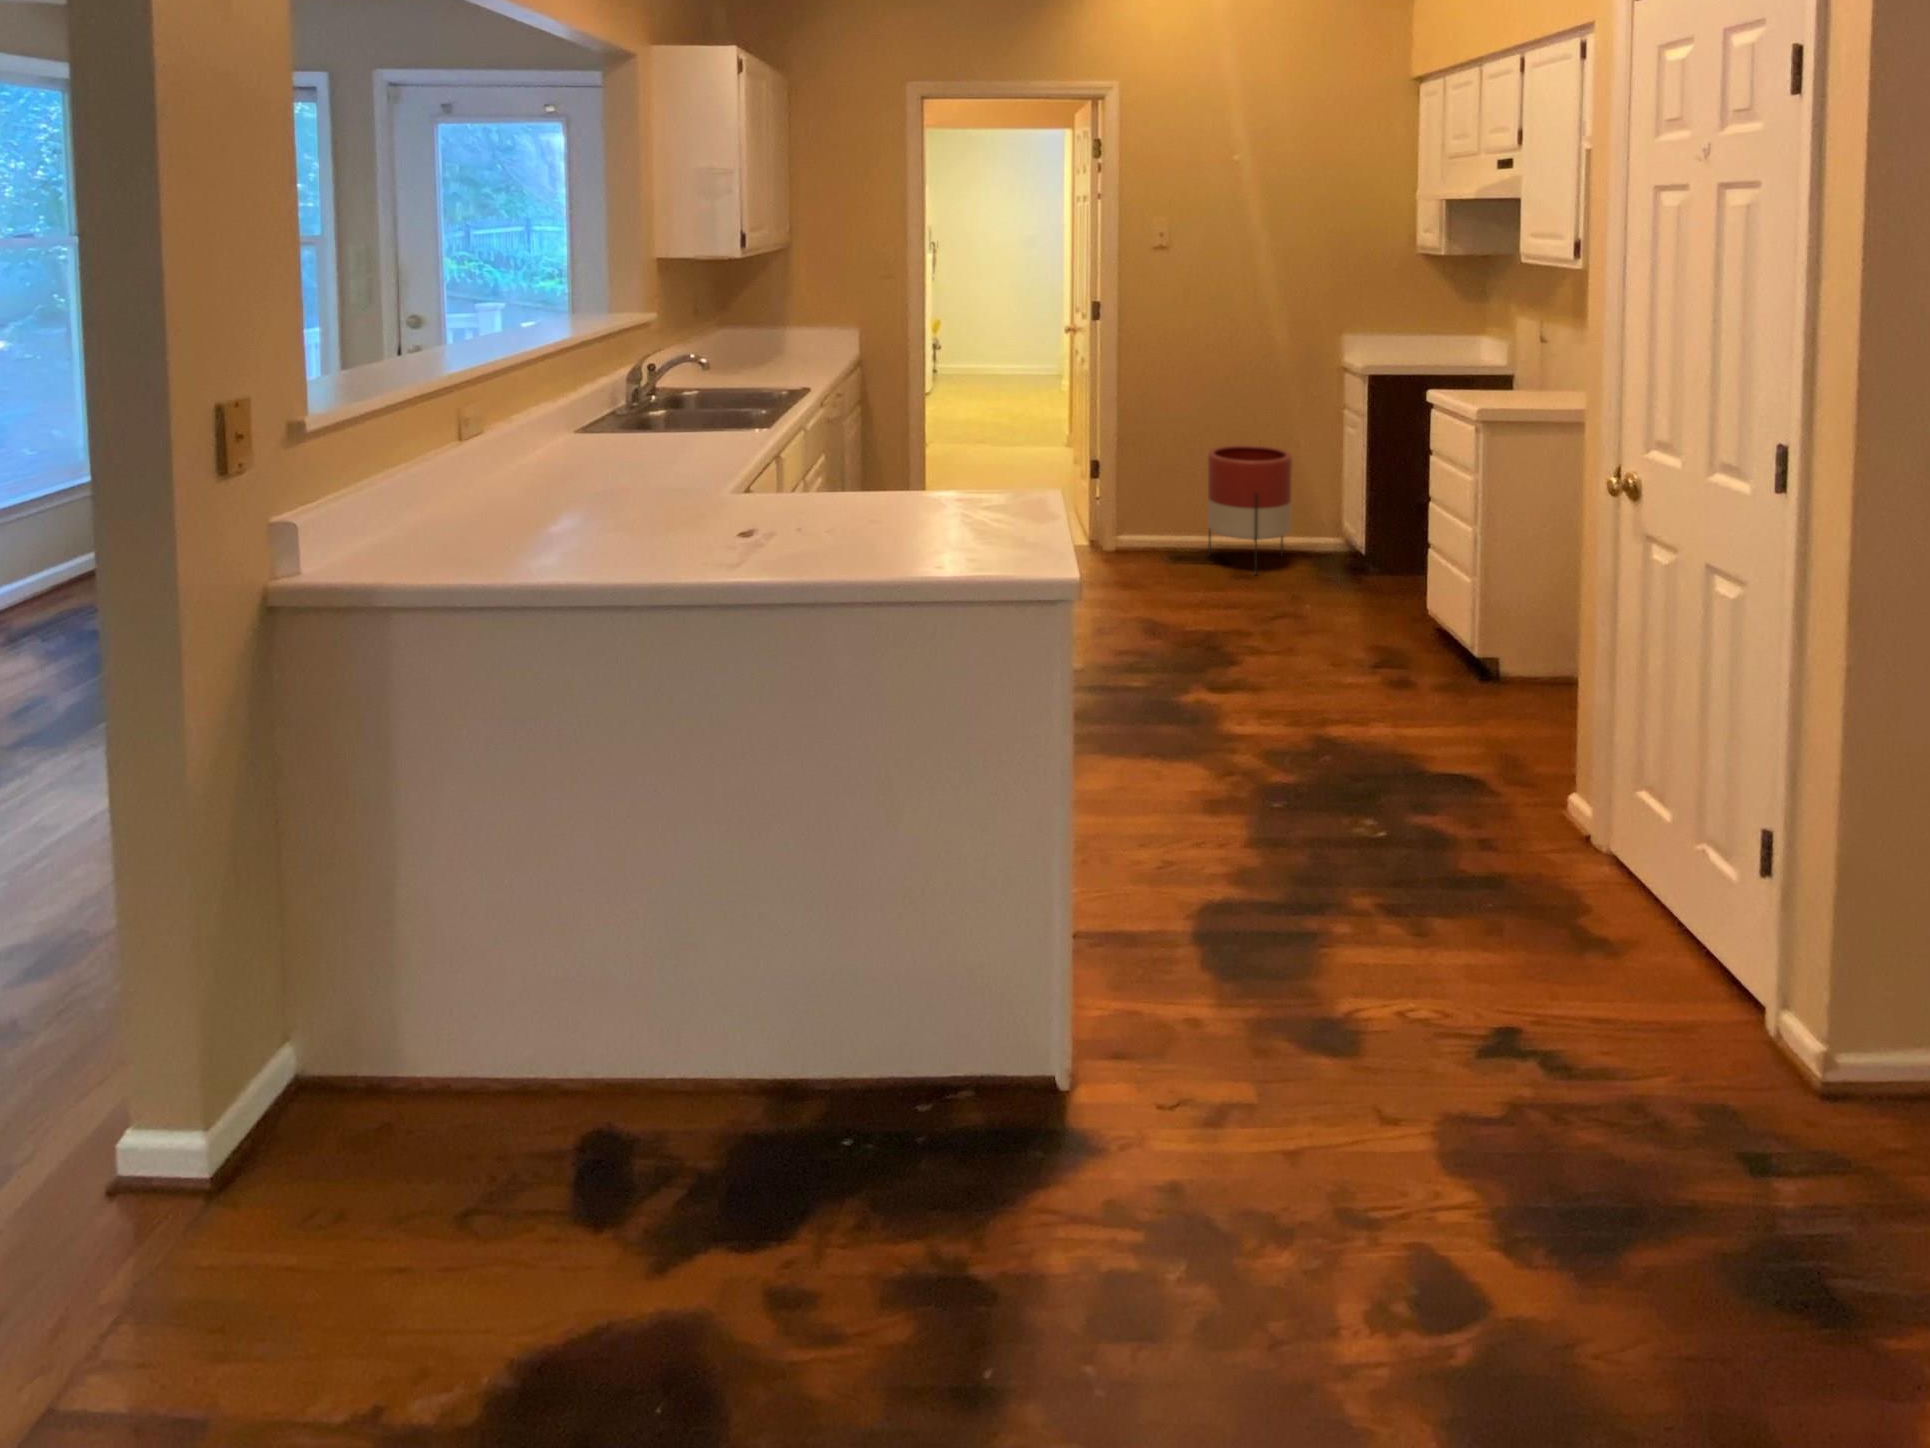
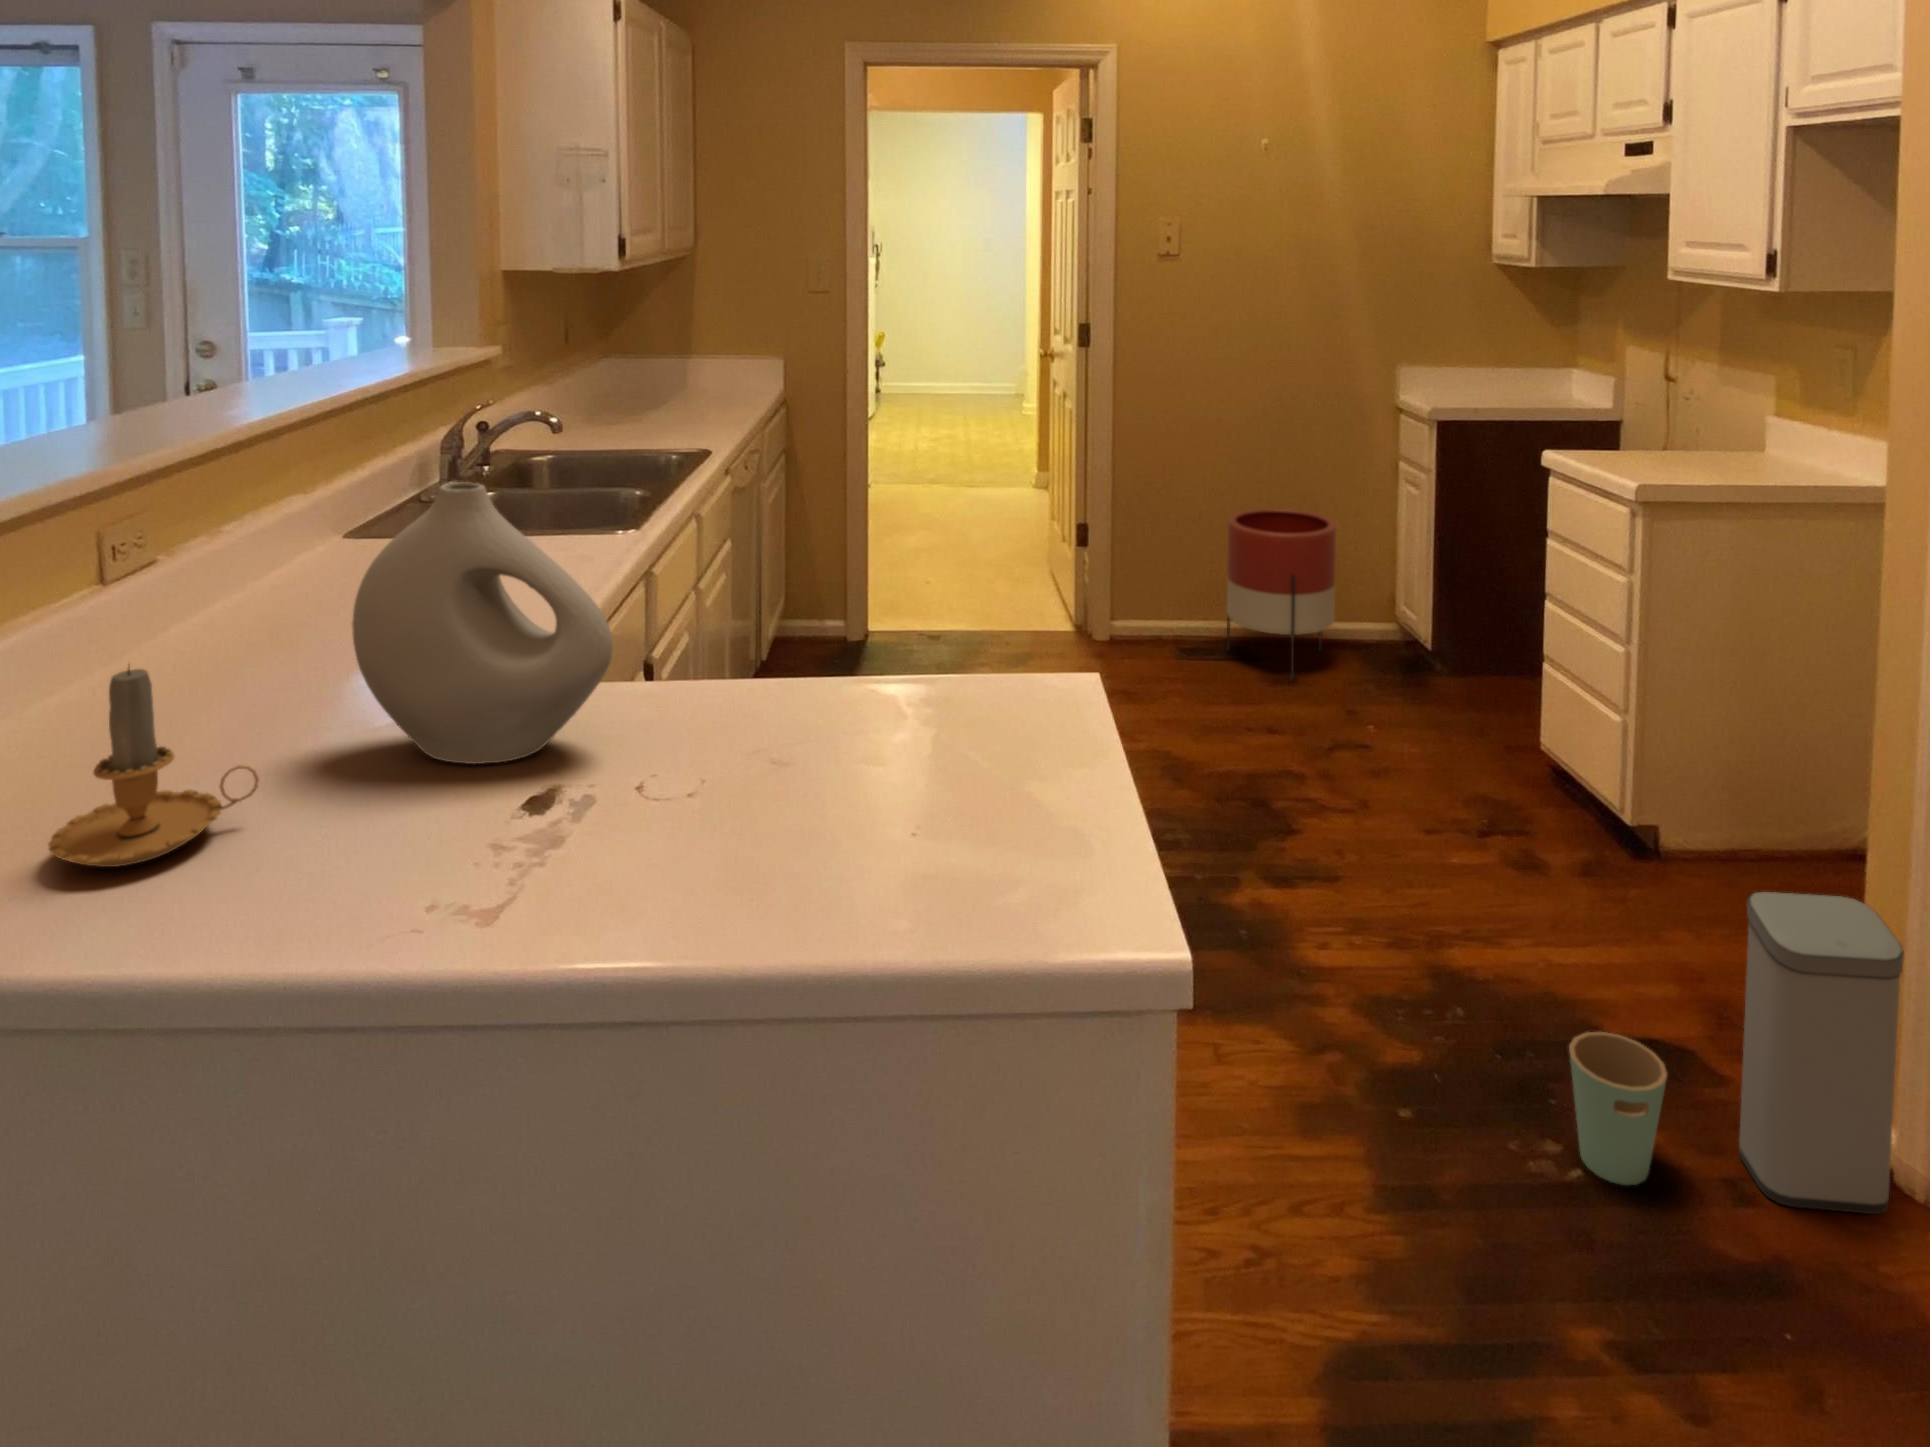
vase: none [626,366,774,524] -> present [352,482,613,764]
candle: none [487,451,588,556] -> present [49,668,259,867]
trash can: none [1381,655,1587,856] -> present [1569,892,1904,1214]

